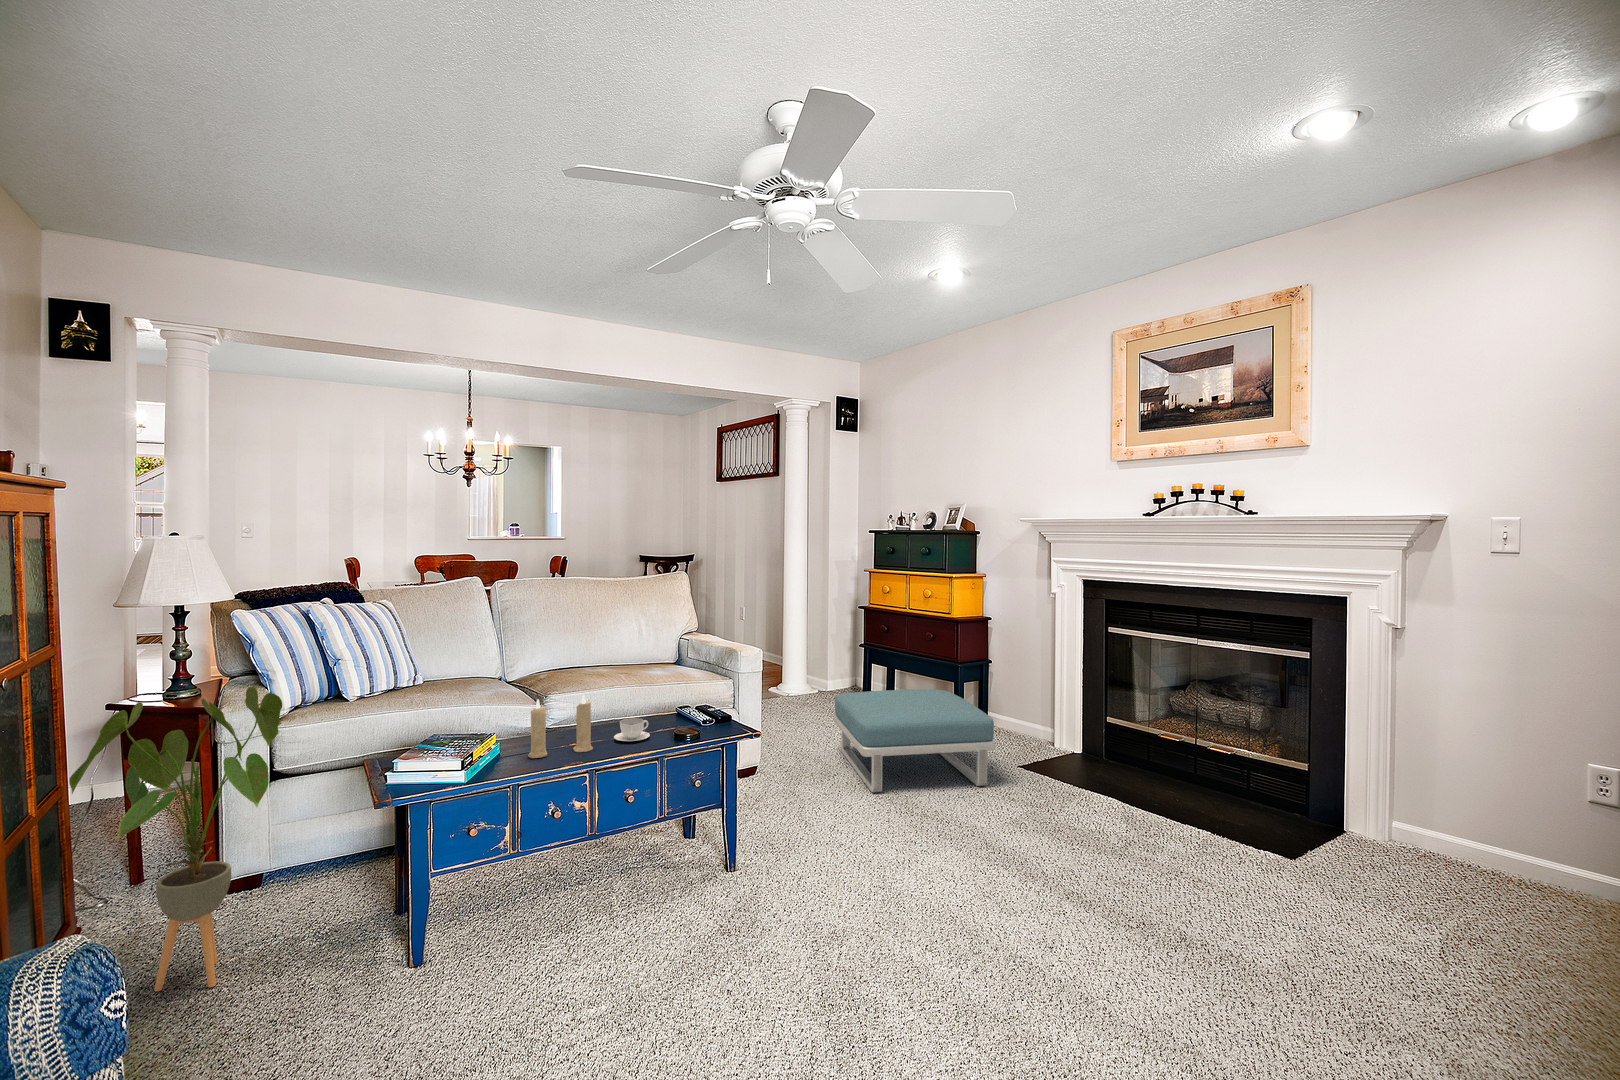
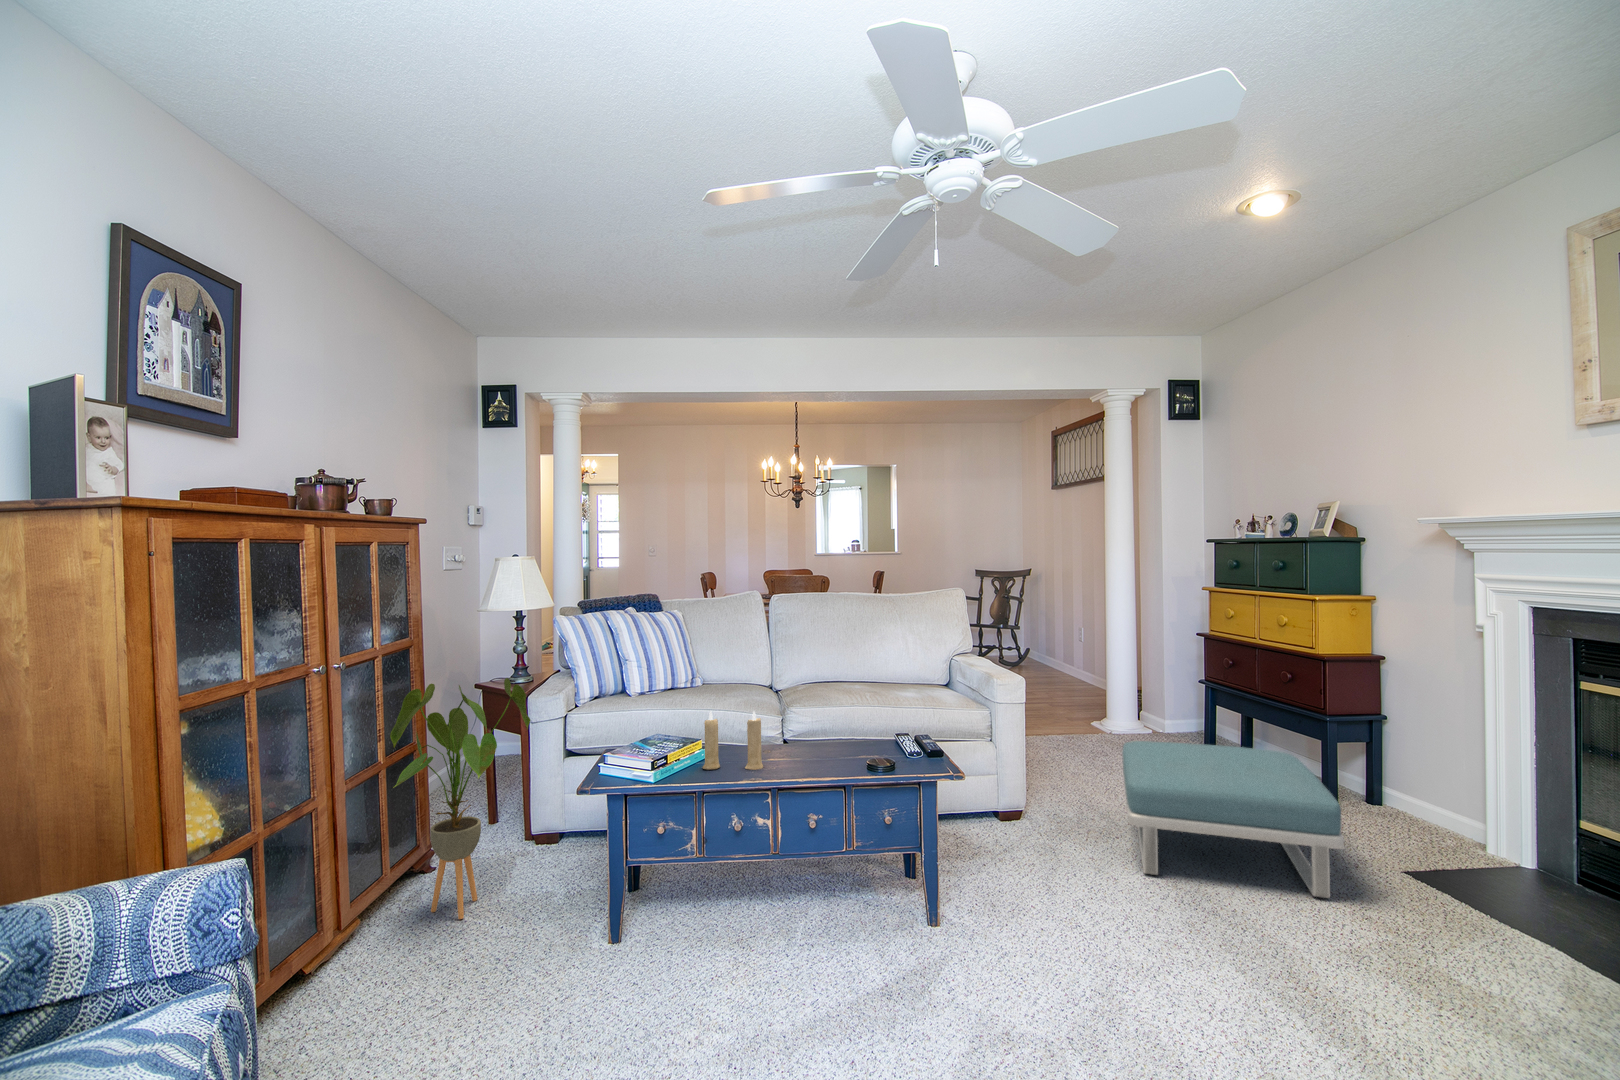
teacup: present [614,718,650,741] -> none [789,741,826,766]

